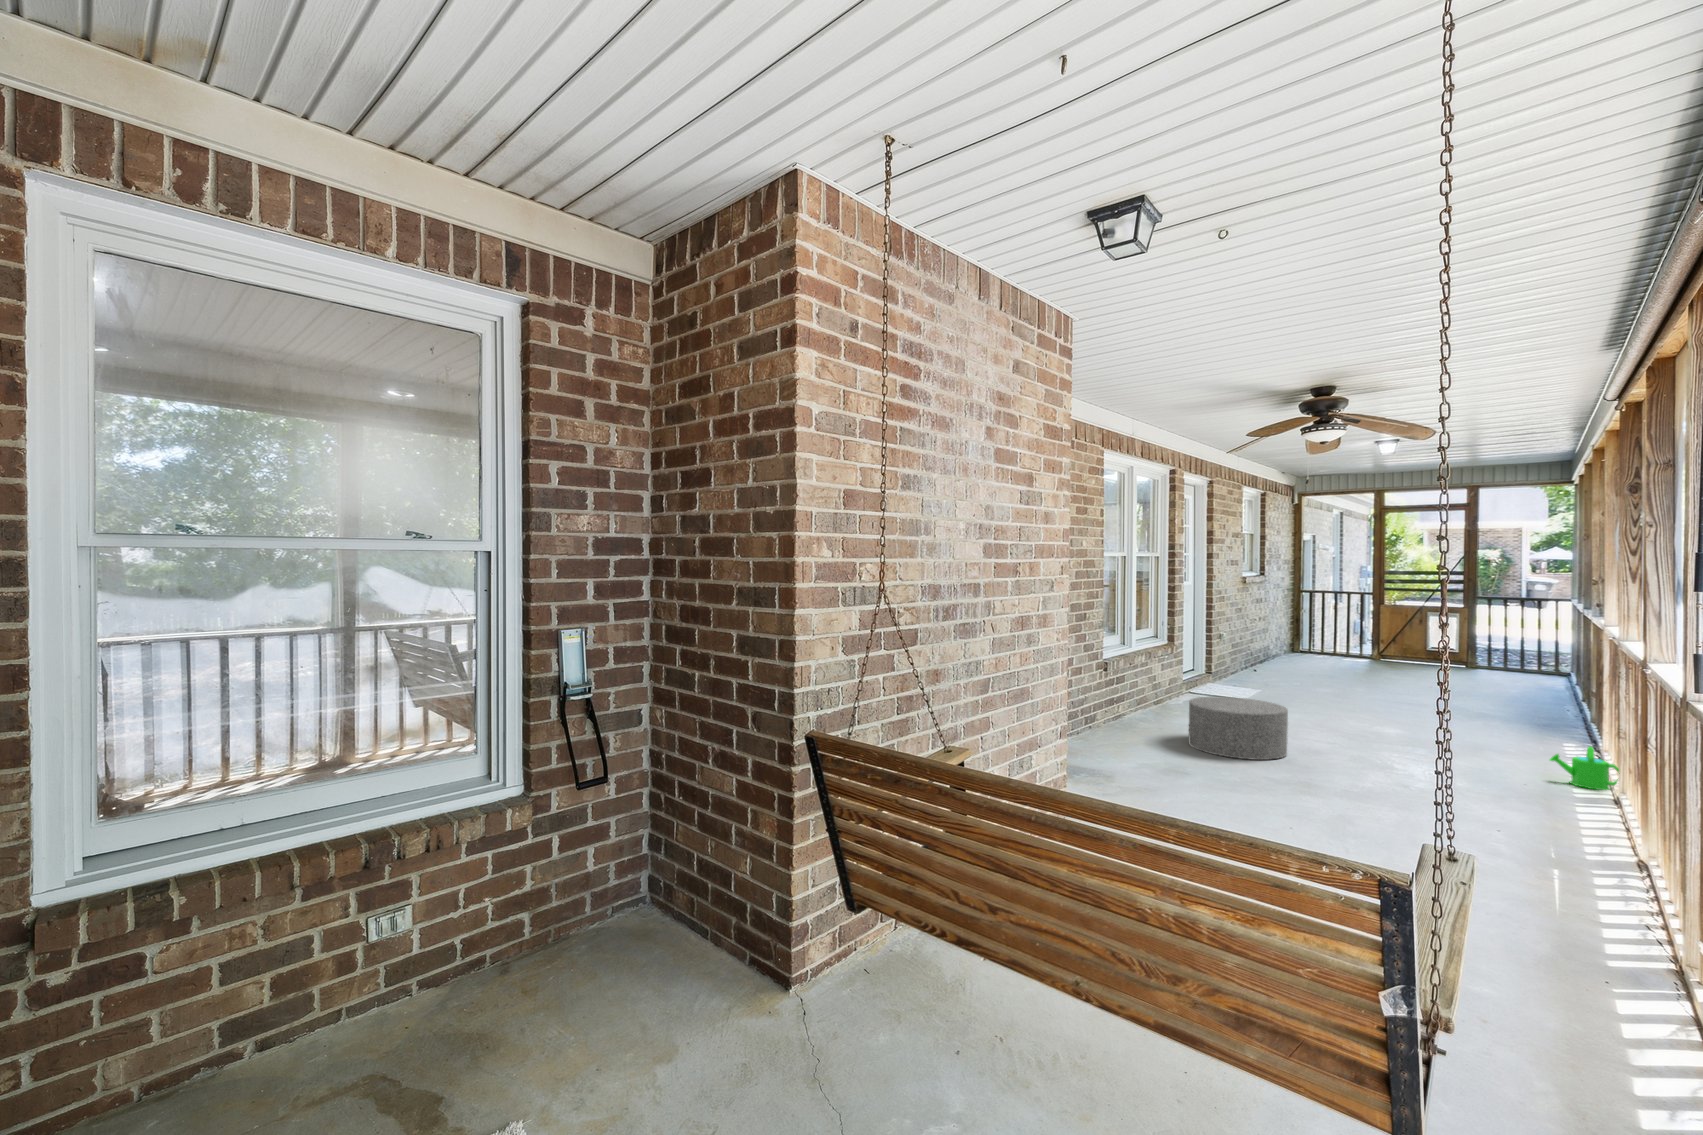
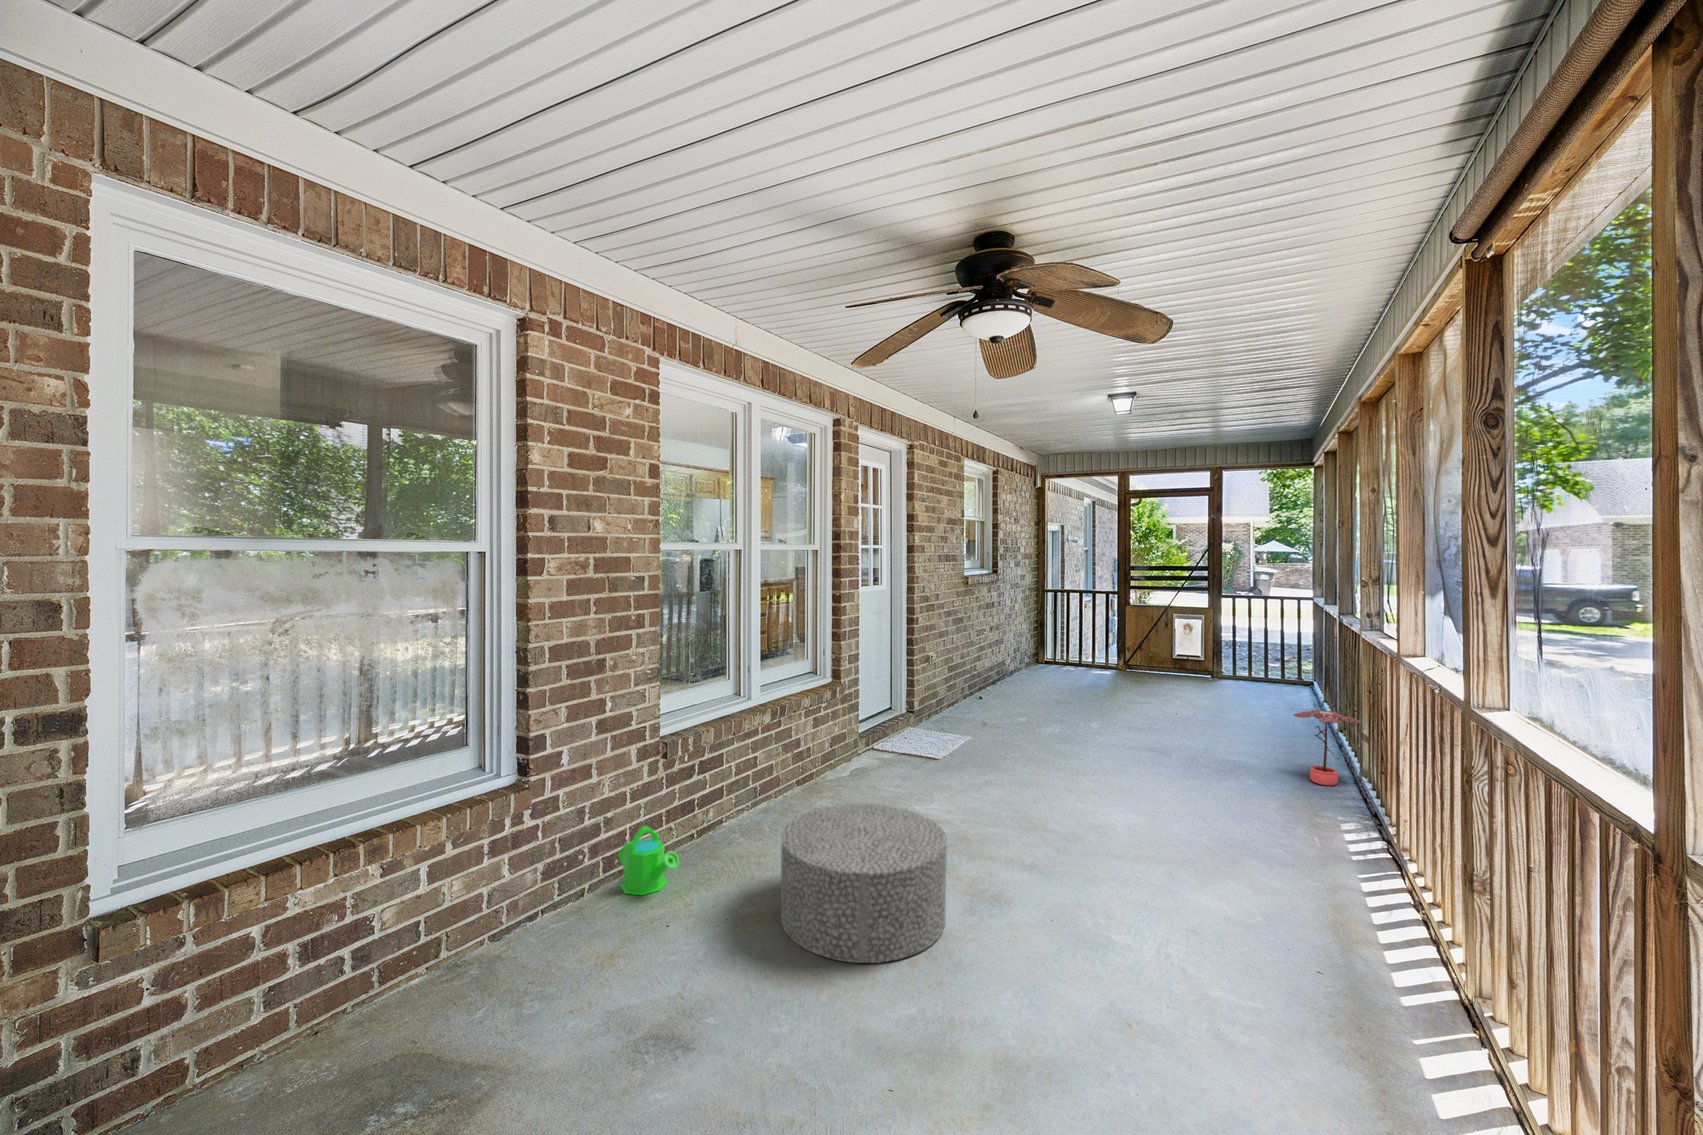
potted plant: none [1530,671,1586,724] -> present [1294,710,1360,785]
watering can: present [1550,747,1620,790] -> present [618,826,679,895]

